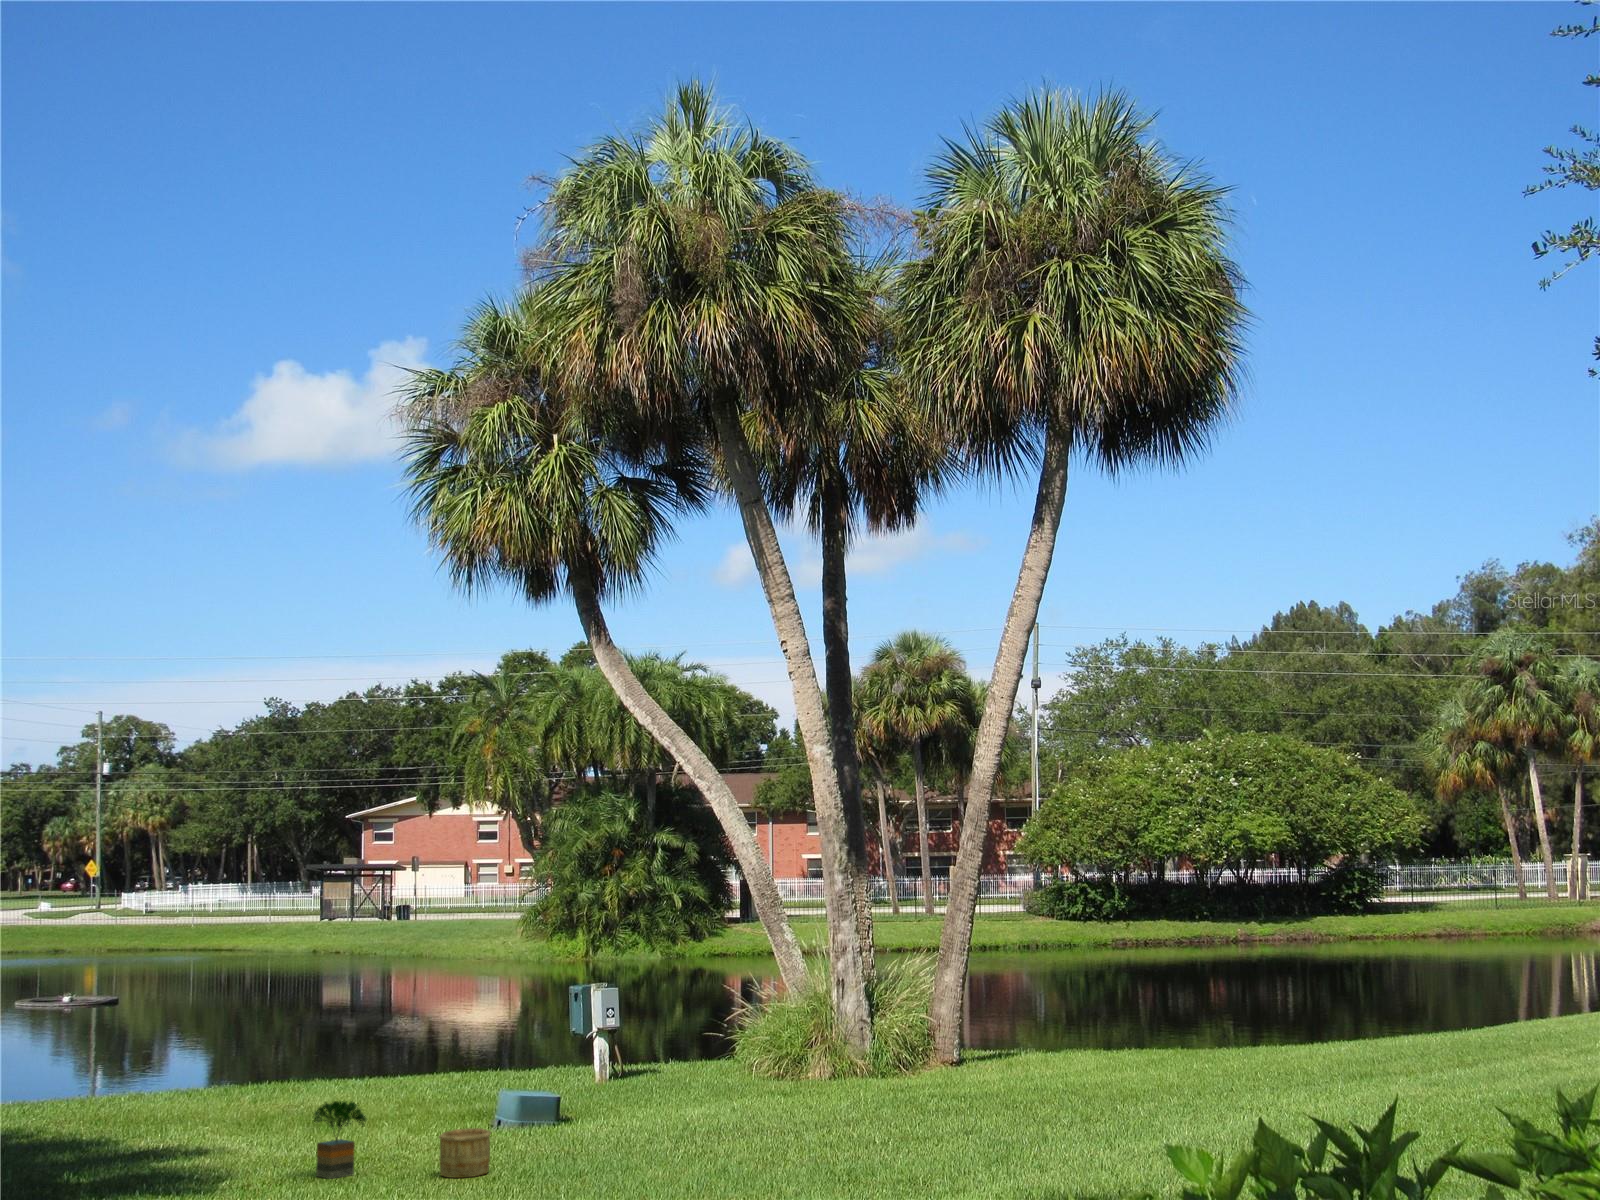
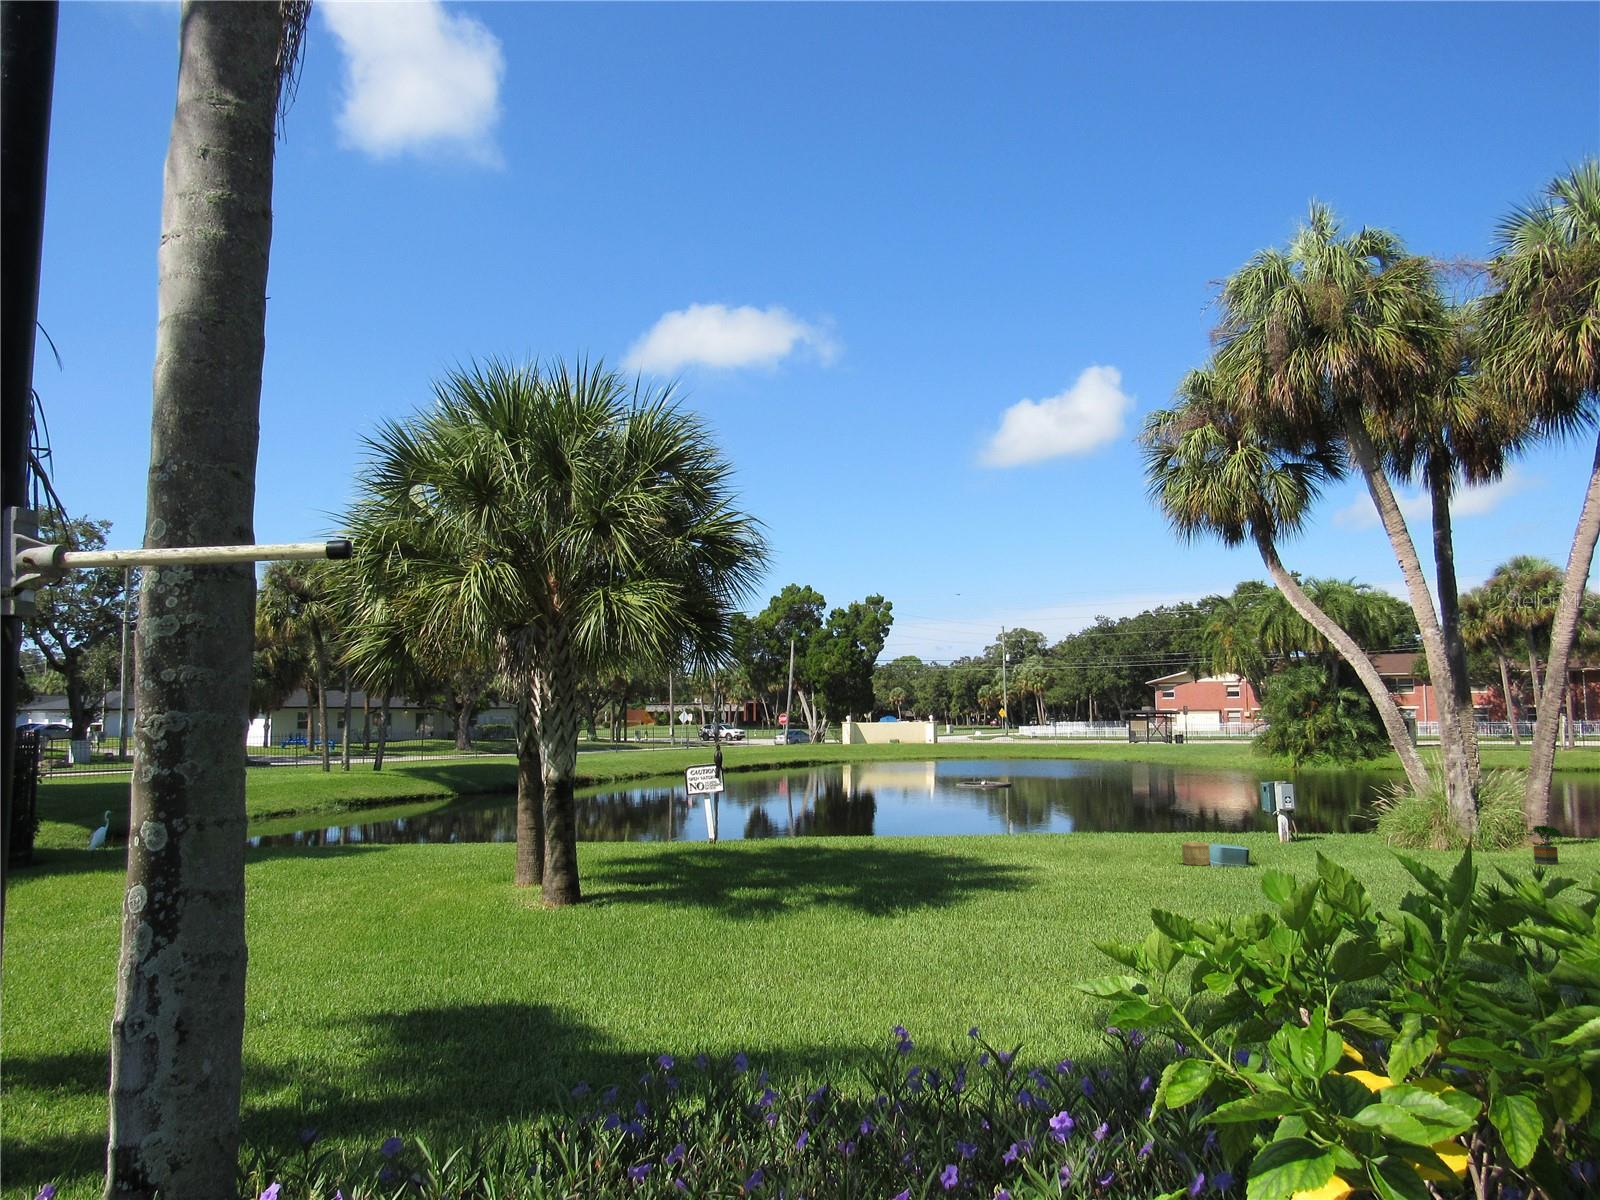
potted tree: present [314,1101,366,1179] -> present [1529,825,1563,865]

